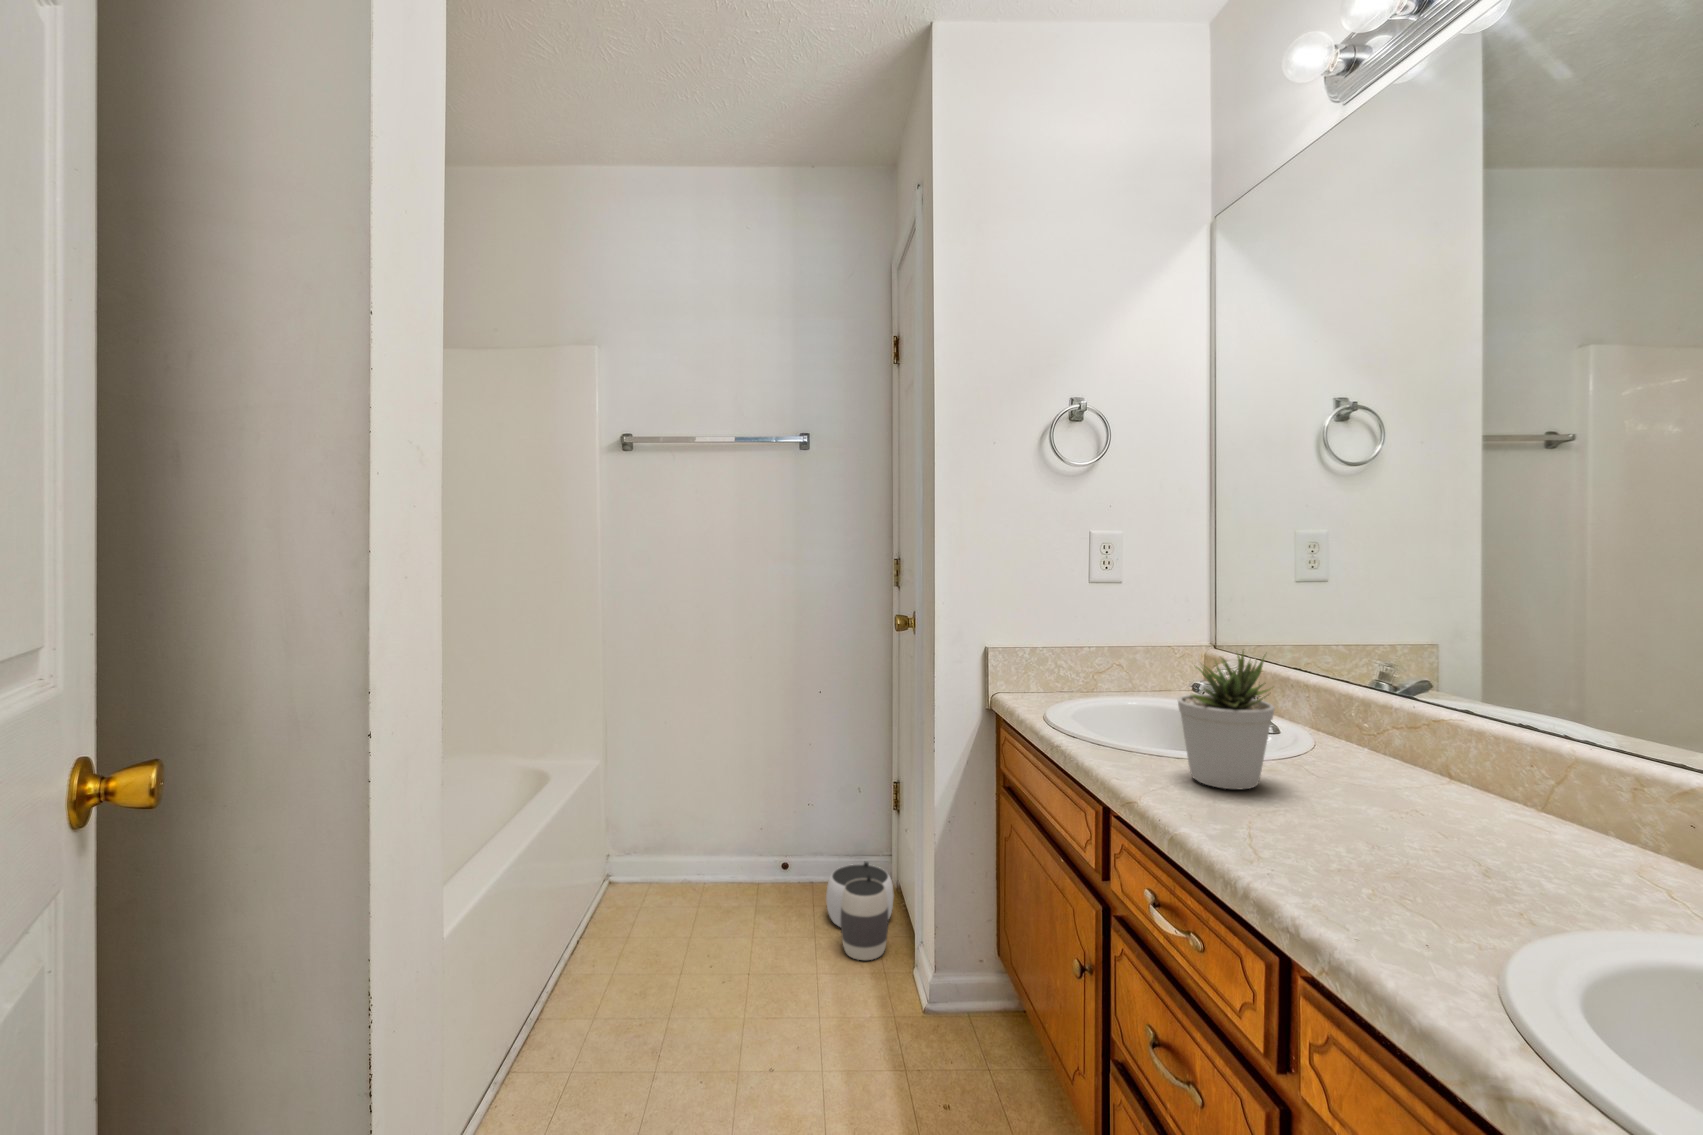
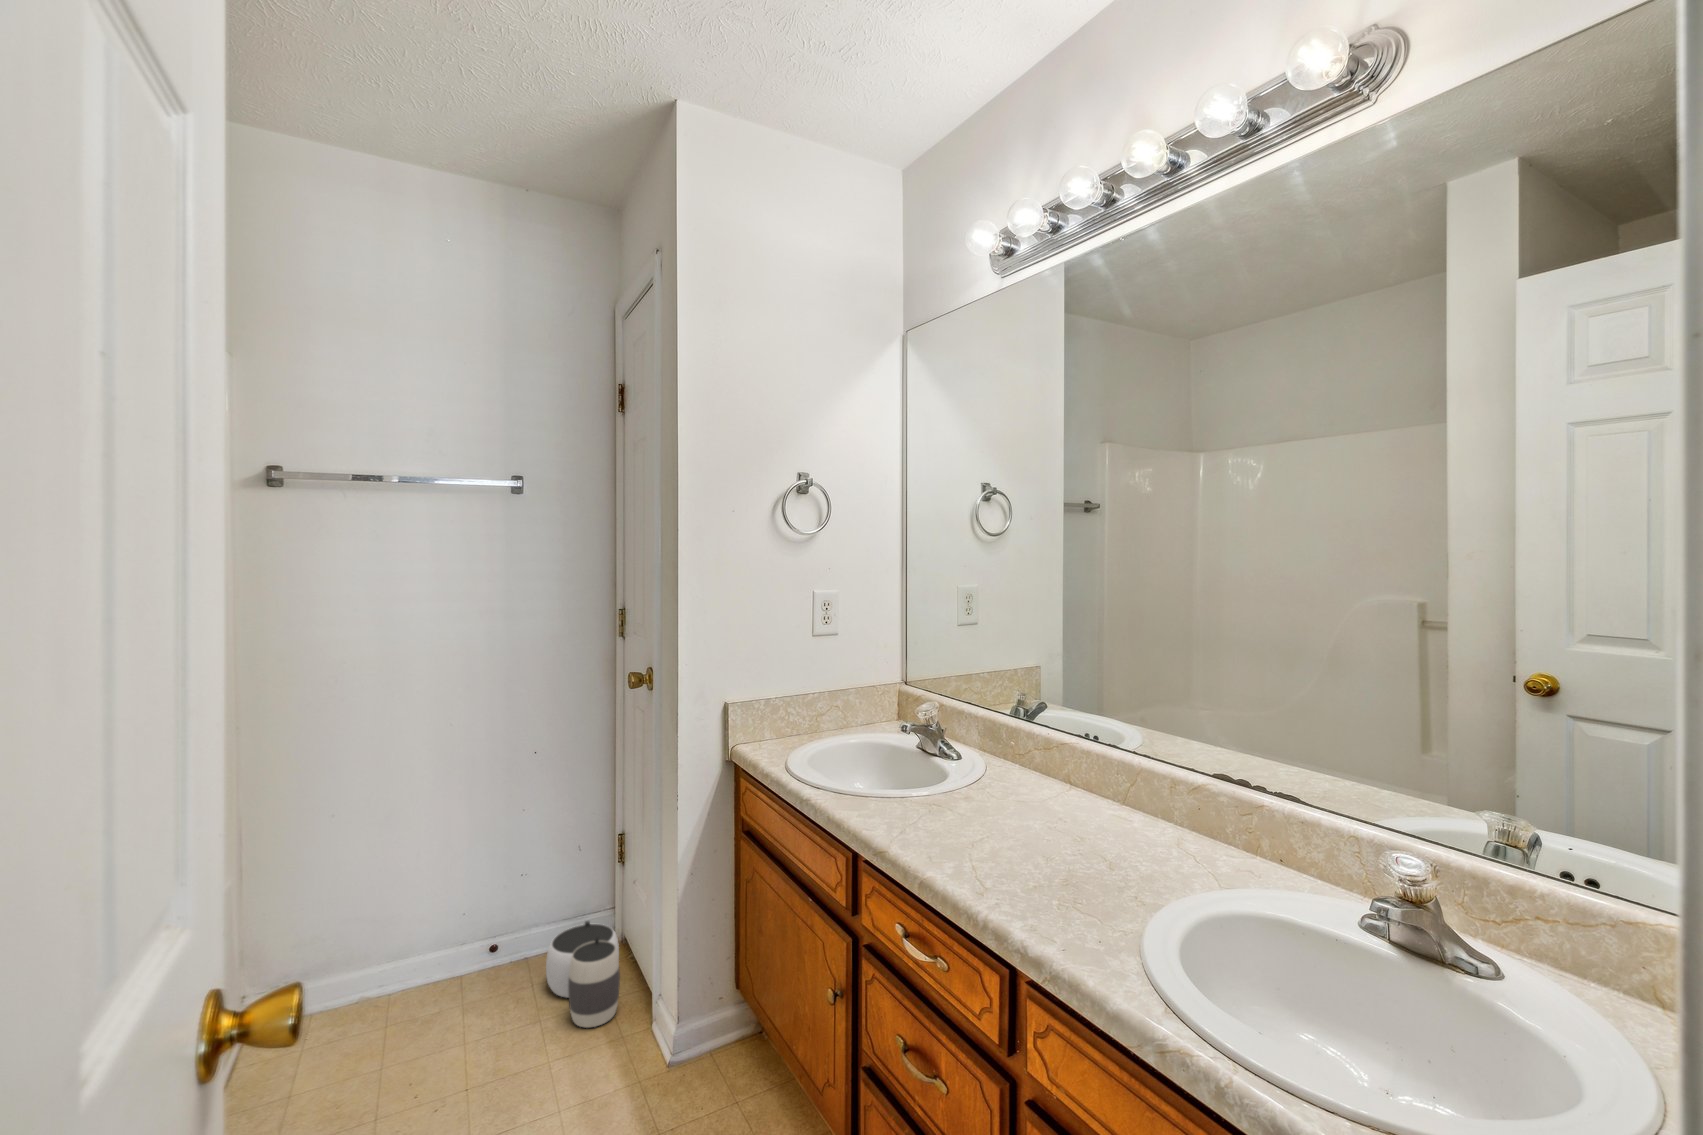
potted plant: present [1178,651,1275,789] -> none [910,717,979,829]

